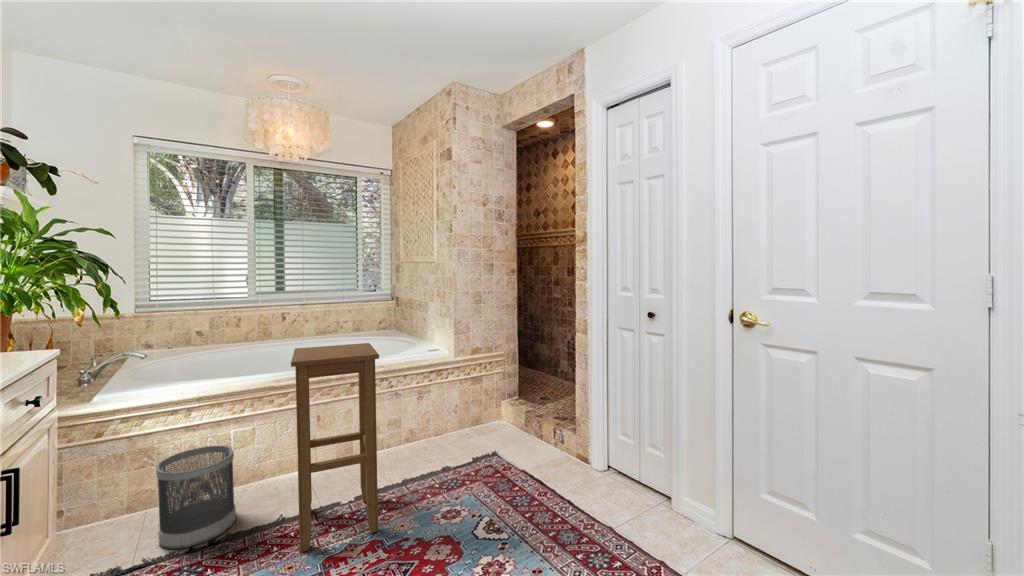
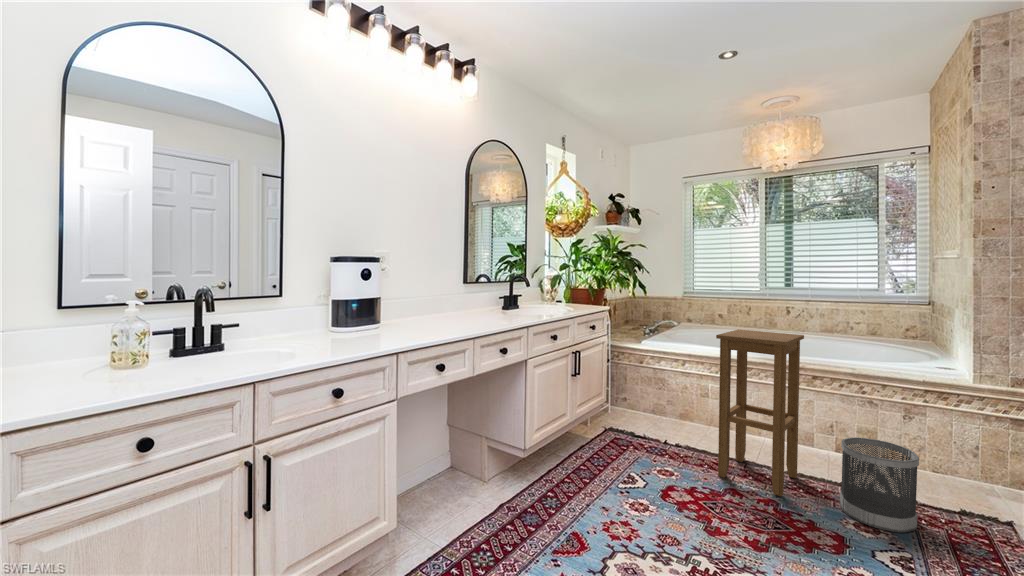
wastebasket: present [156,446,236,549] -> present [840,437,919,533]

